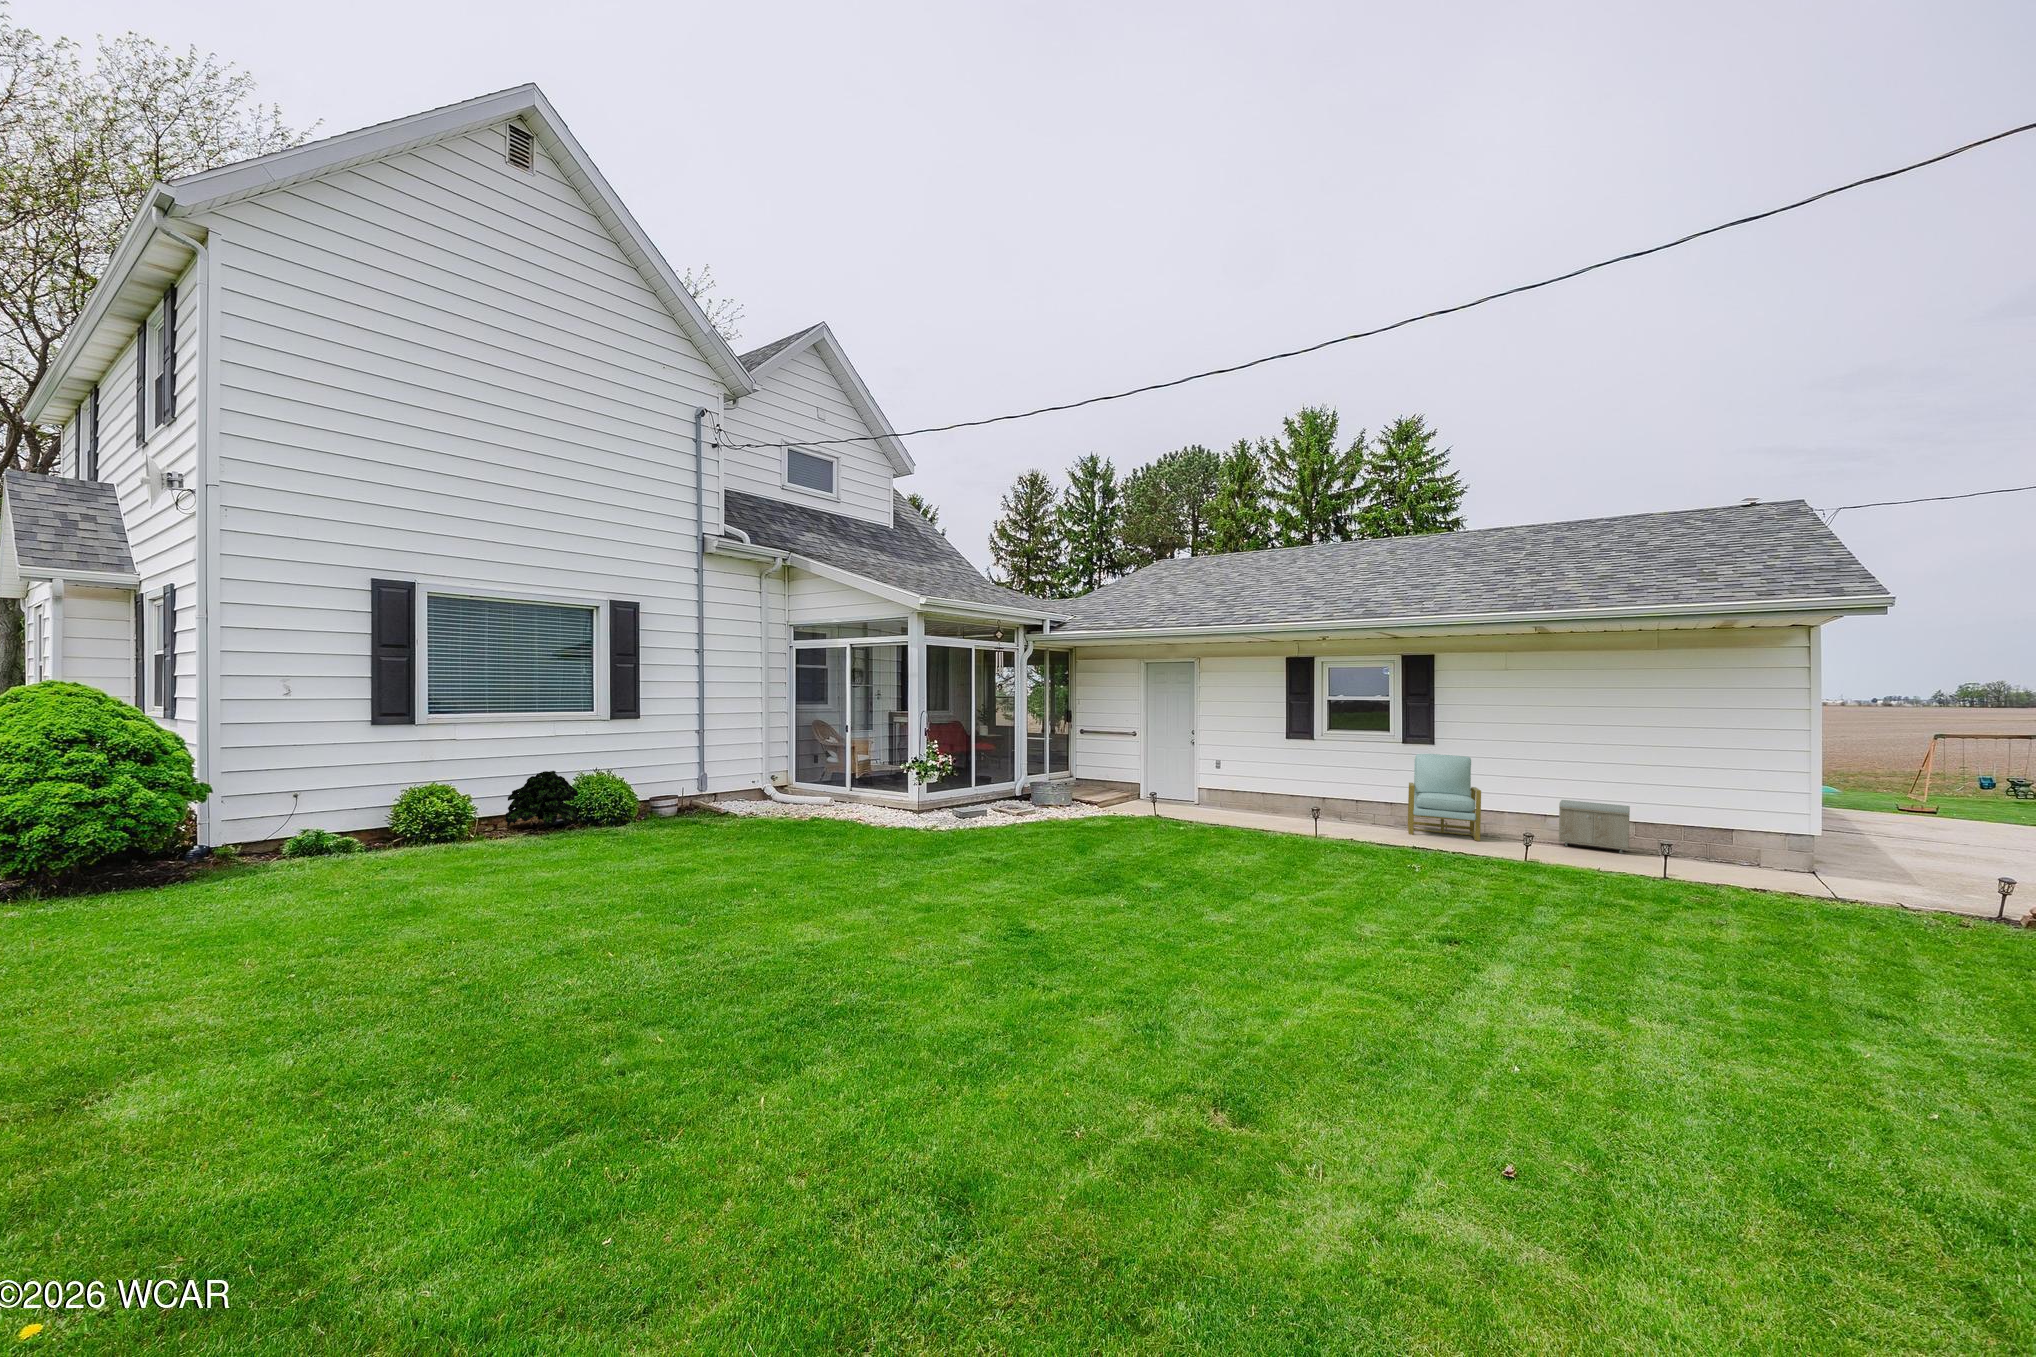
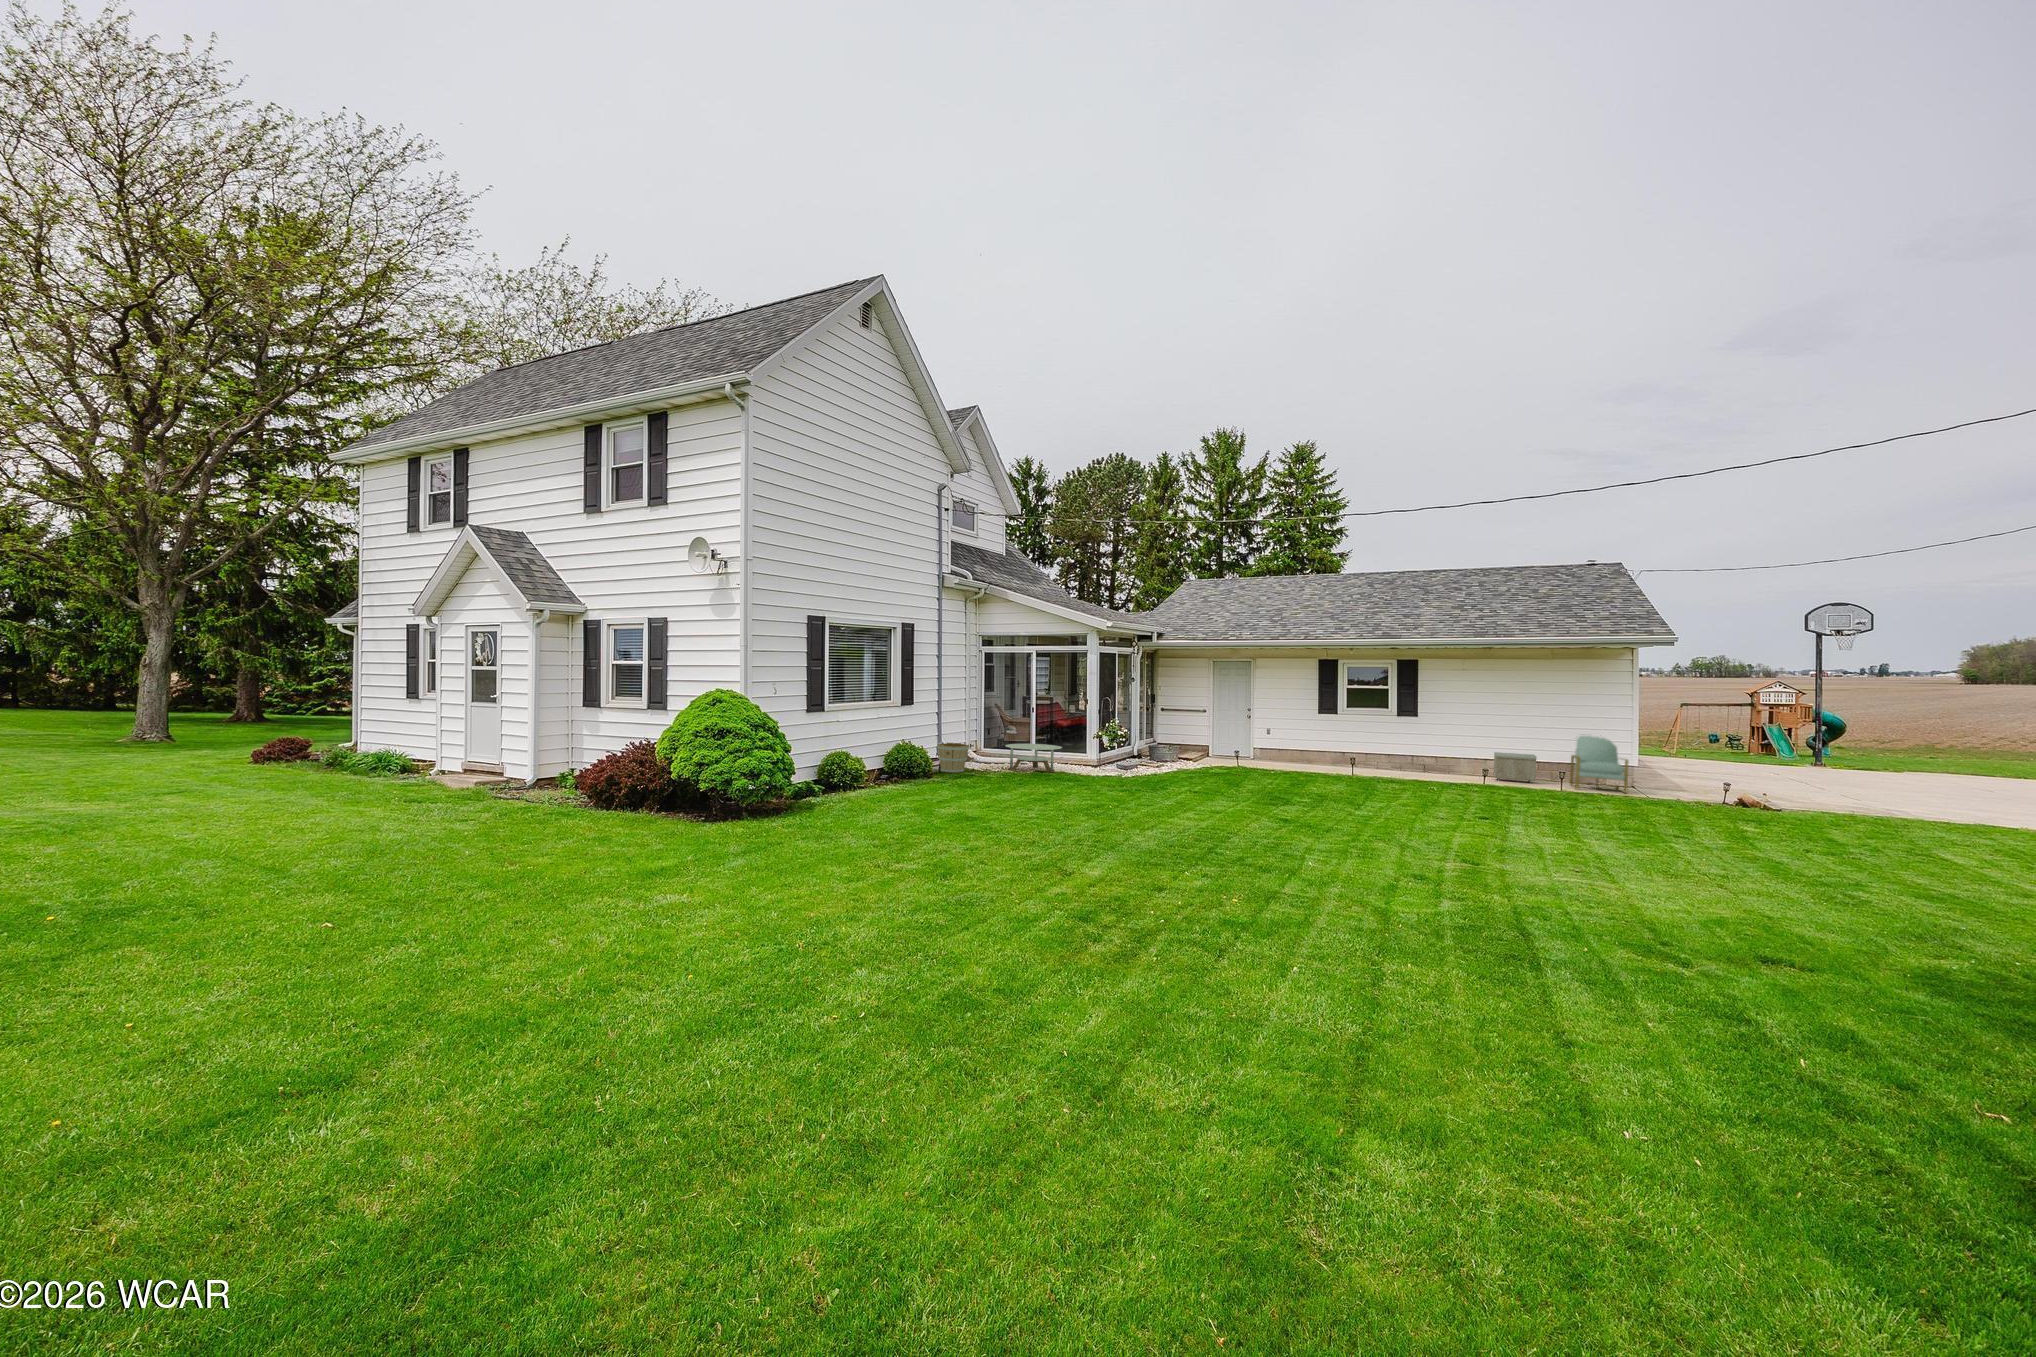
chair: present [1408,754,1481,841] -> present [1570,736,1629,793]
wooden bucket: none [675,767,723,809] -> present [937,743,969,773]
round table: none [785,770,866,812] -> present [1005,744,1062,772]
potted plant: present [505,771,580,828] -> none [874,746,920,785]

